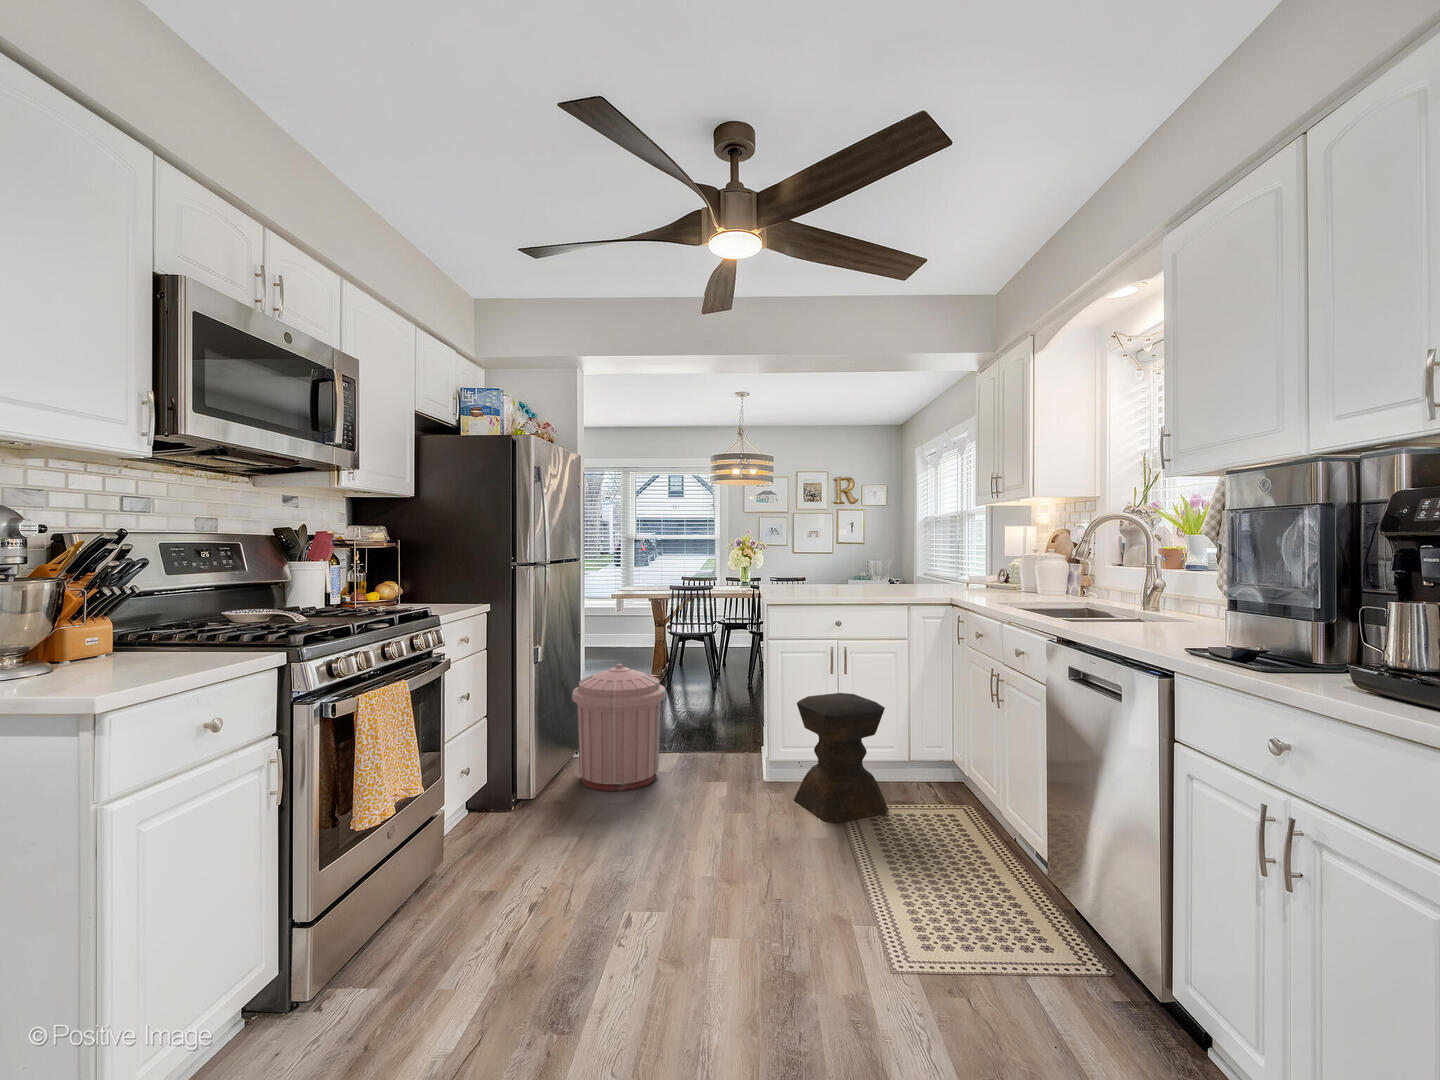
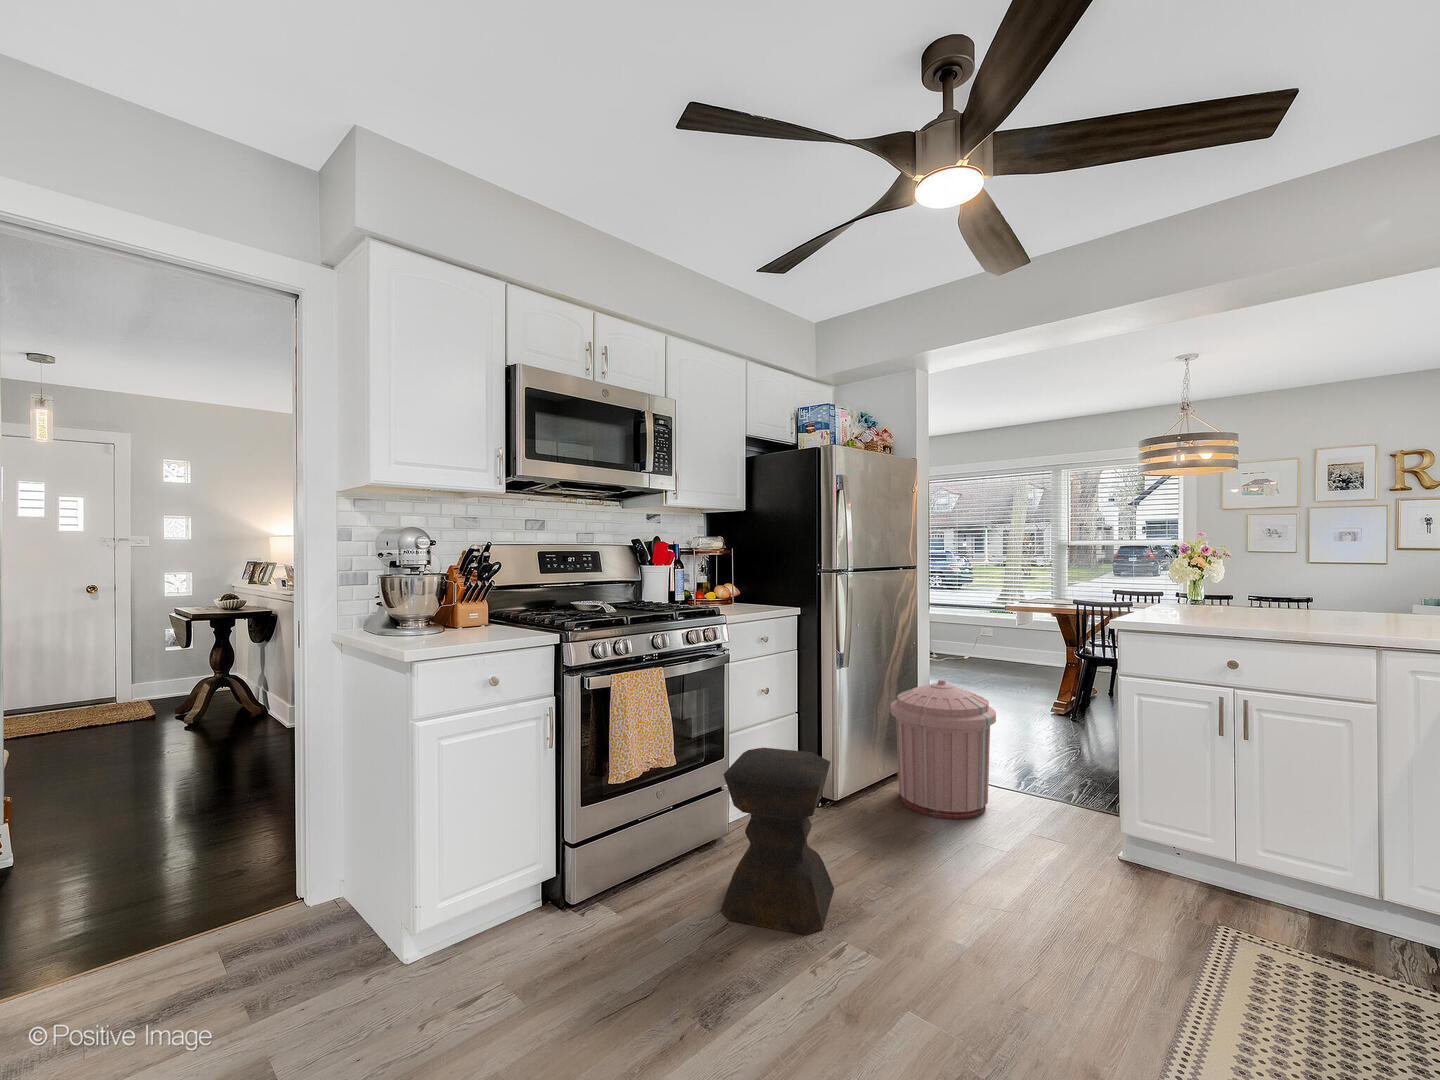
stool: present [794,693,888,823] -> present [720,748,834,935]

